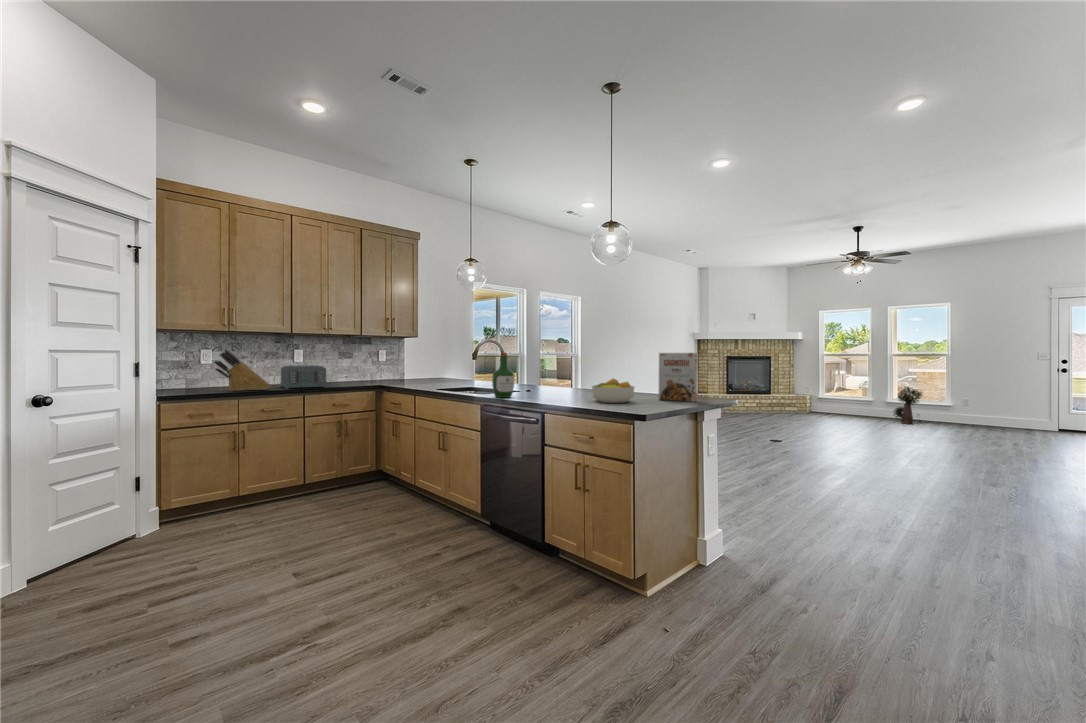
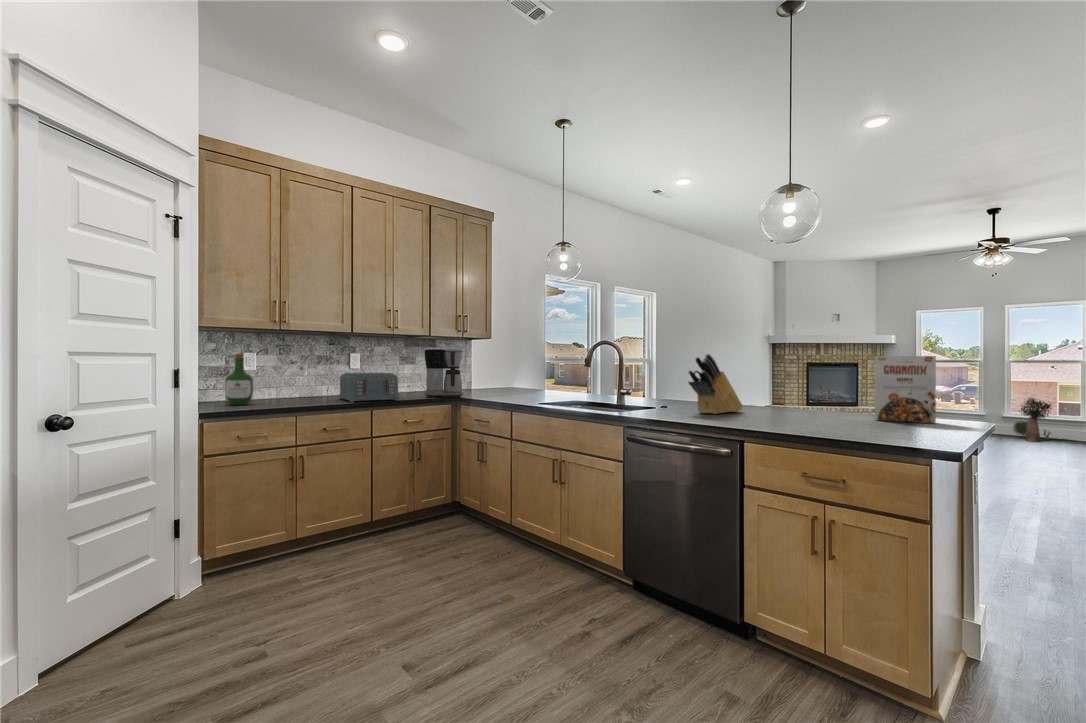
coffee maker: none [353,346,385,386] -> present [425,349,463,398]
knife block: present [214,350,270,391] -> present [688,354,743,414]
wine bottle: present [492,352,515,398] -> present [225,353,254,405]
fruit bowl: present [592,379,634,403] -> none [790,391,859,426]

